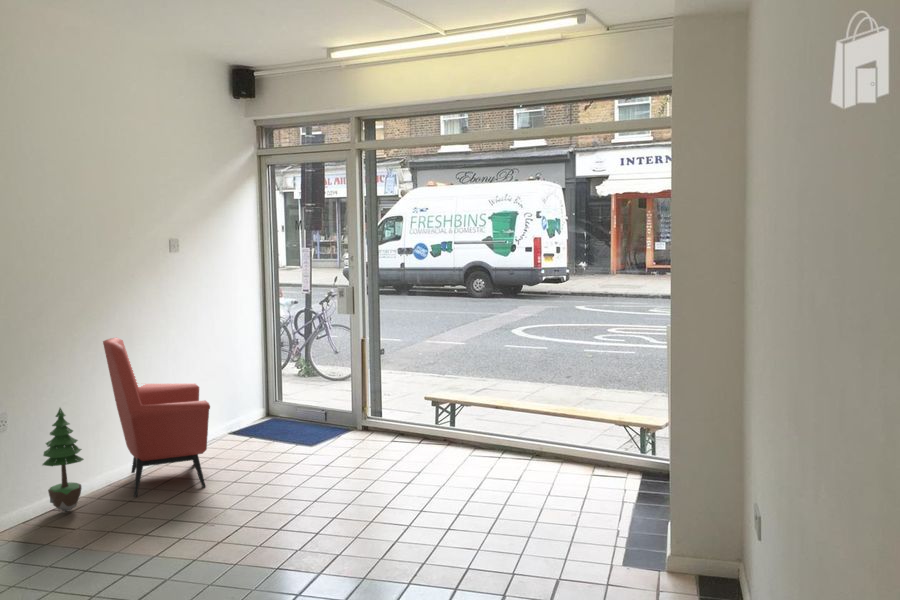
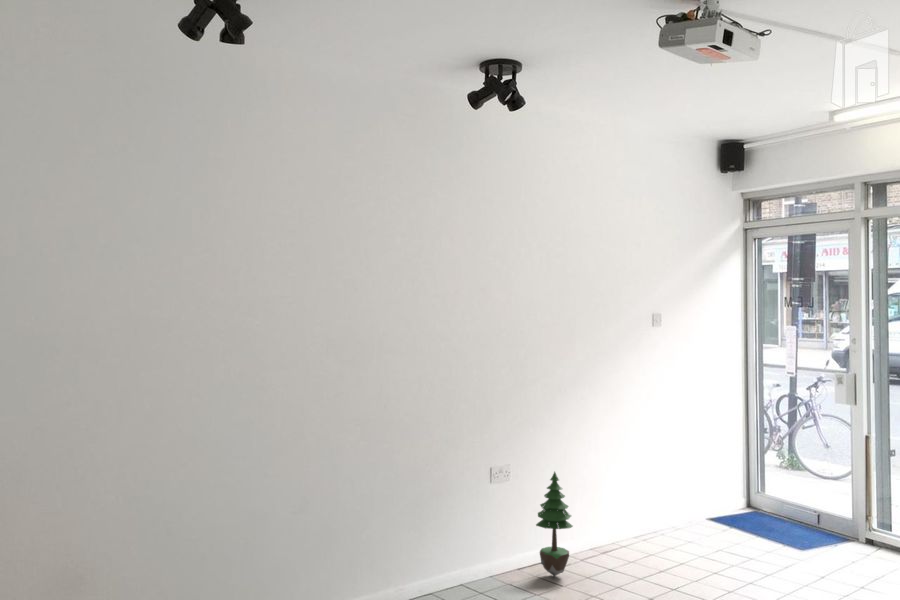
armchair: present [103,337,210,497] -> none [592,408,699,576]

